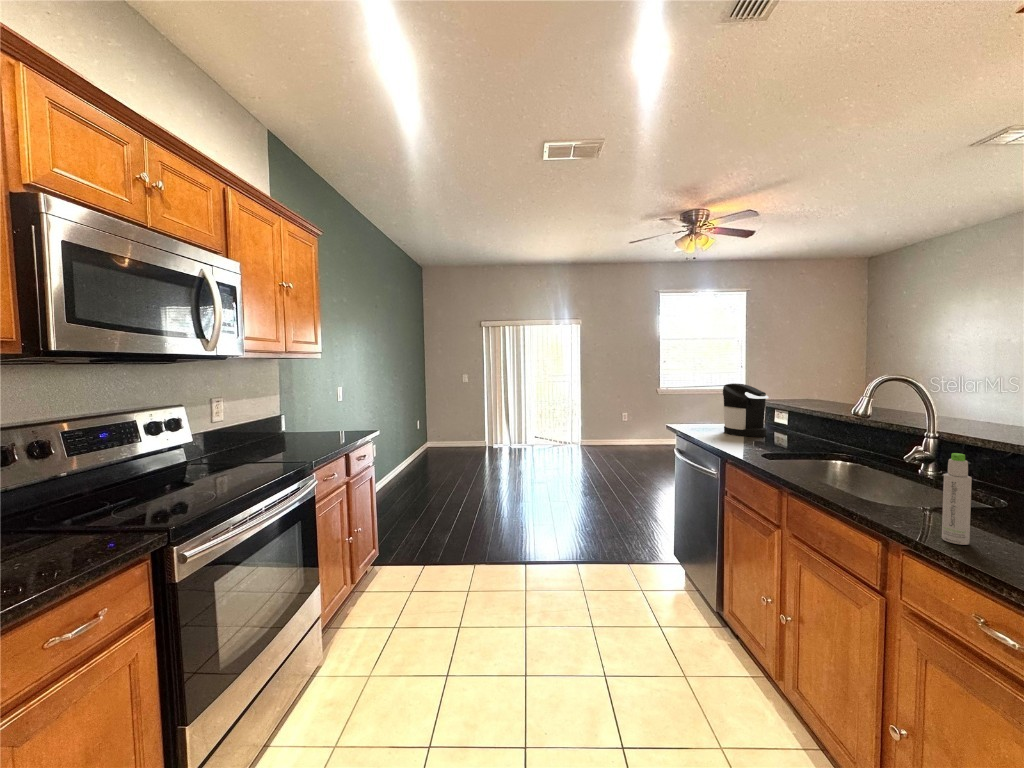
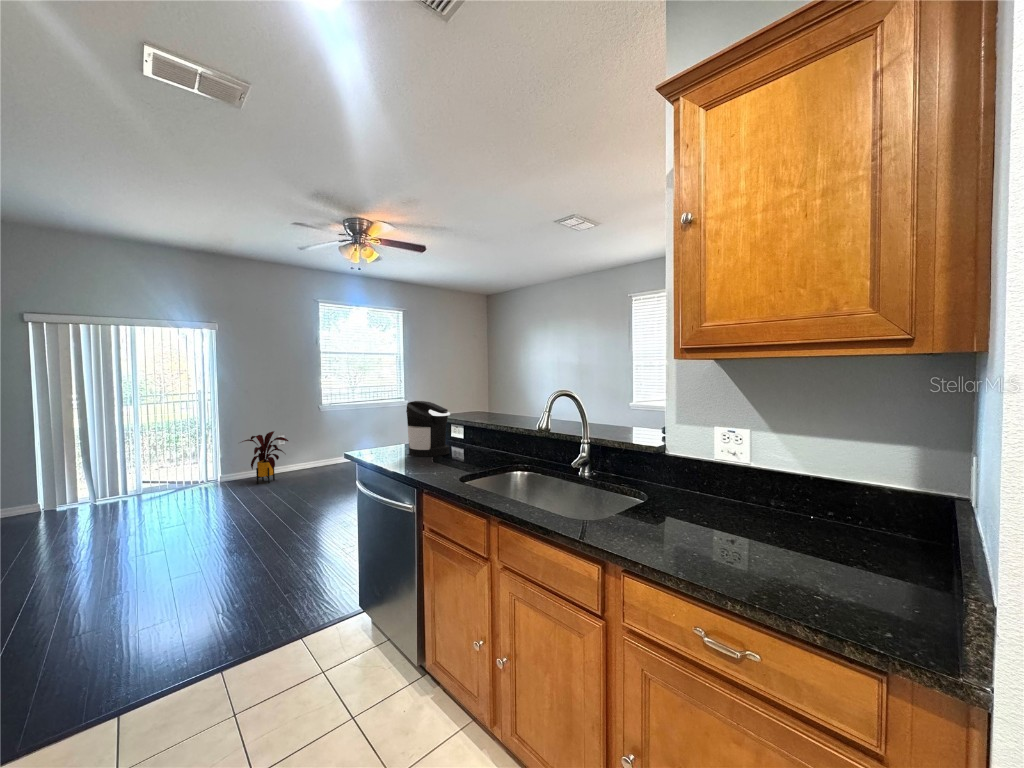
house plant: none [593,408,631,451] -> present [242,431,288,484]
bottle: present [942,453,972,545] -> none [651,468,670,556]

